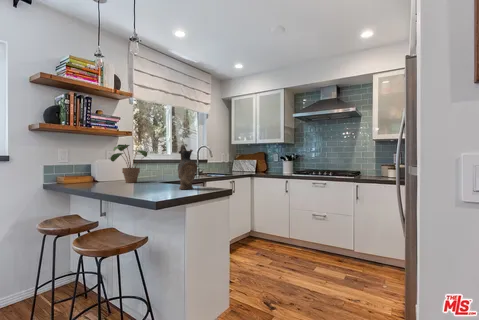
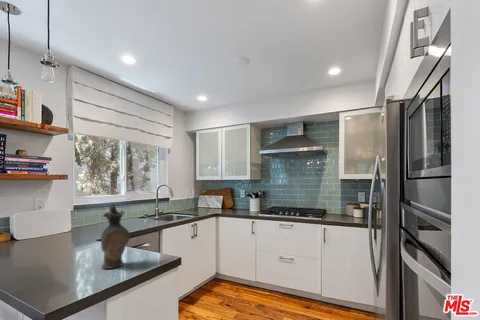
potted plant: present [111,144,147,183] -> none [24,192,87,245]

